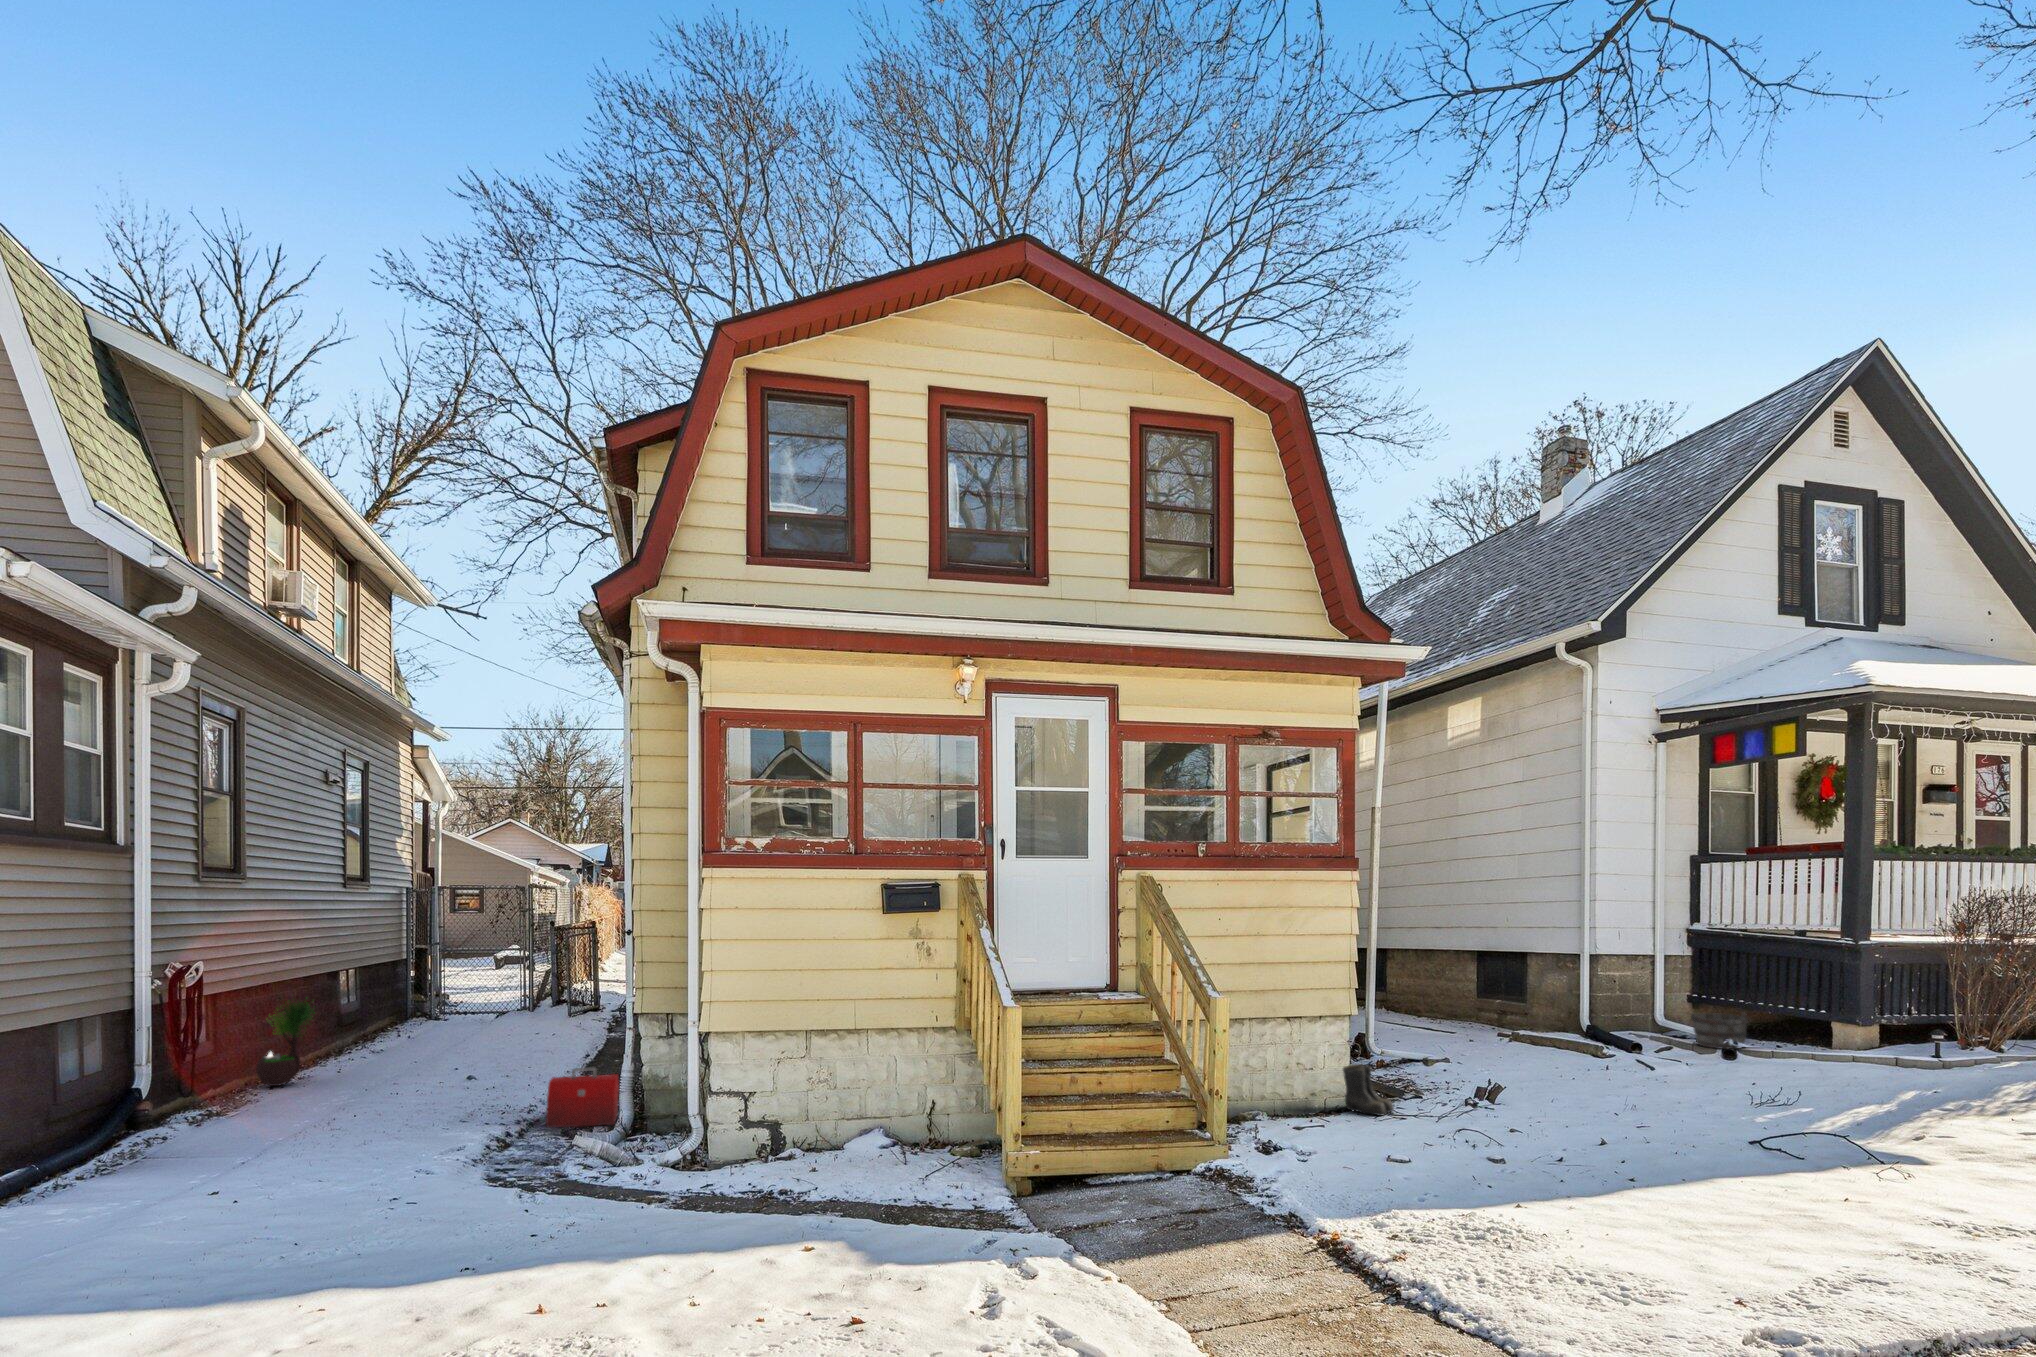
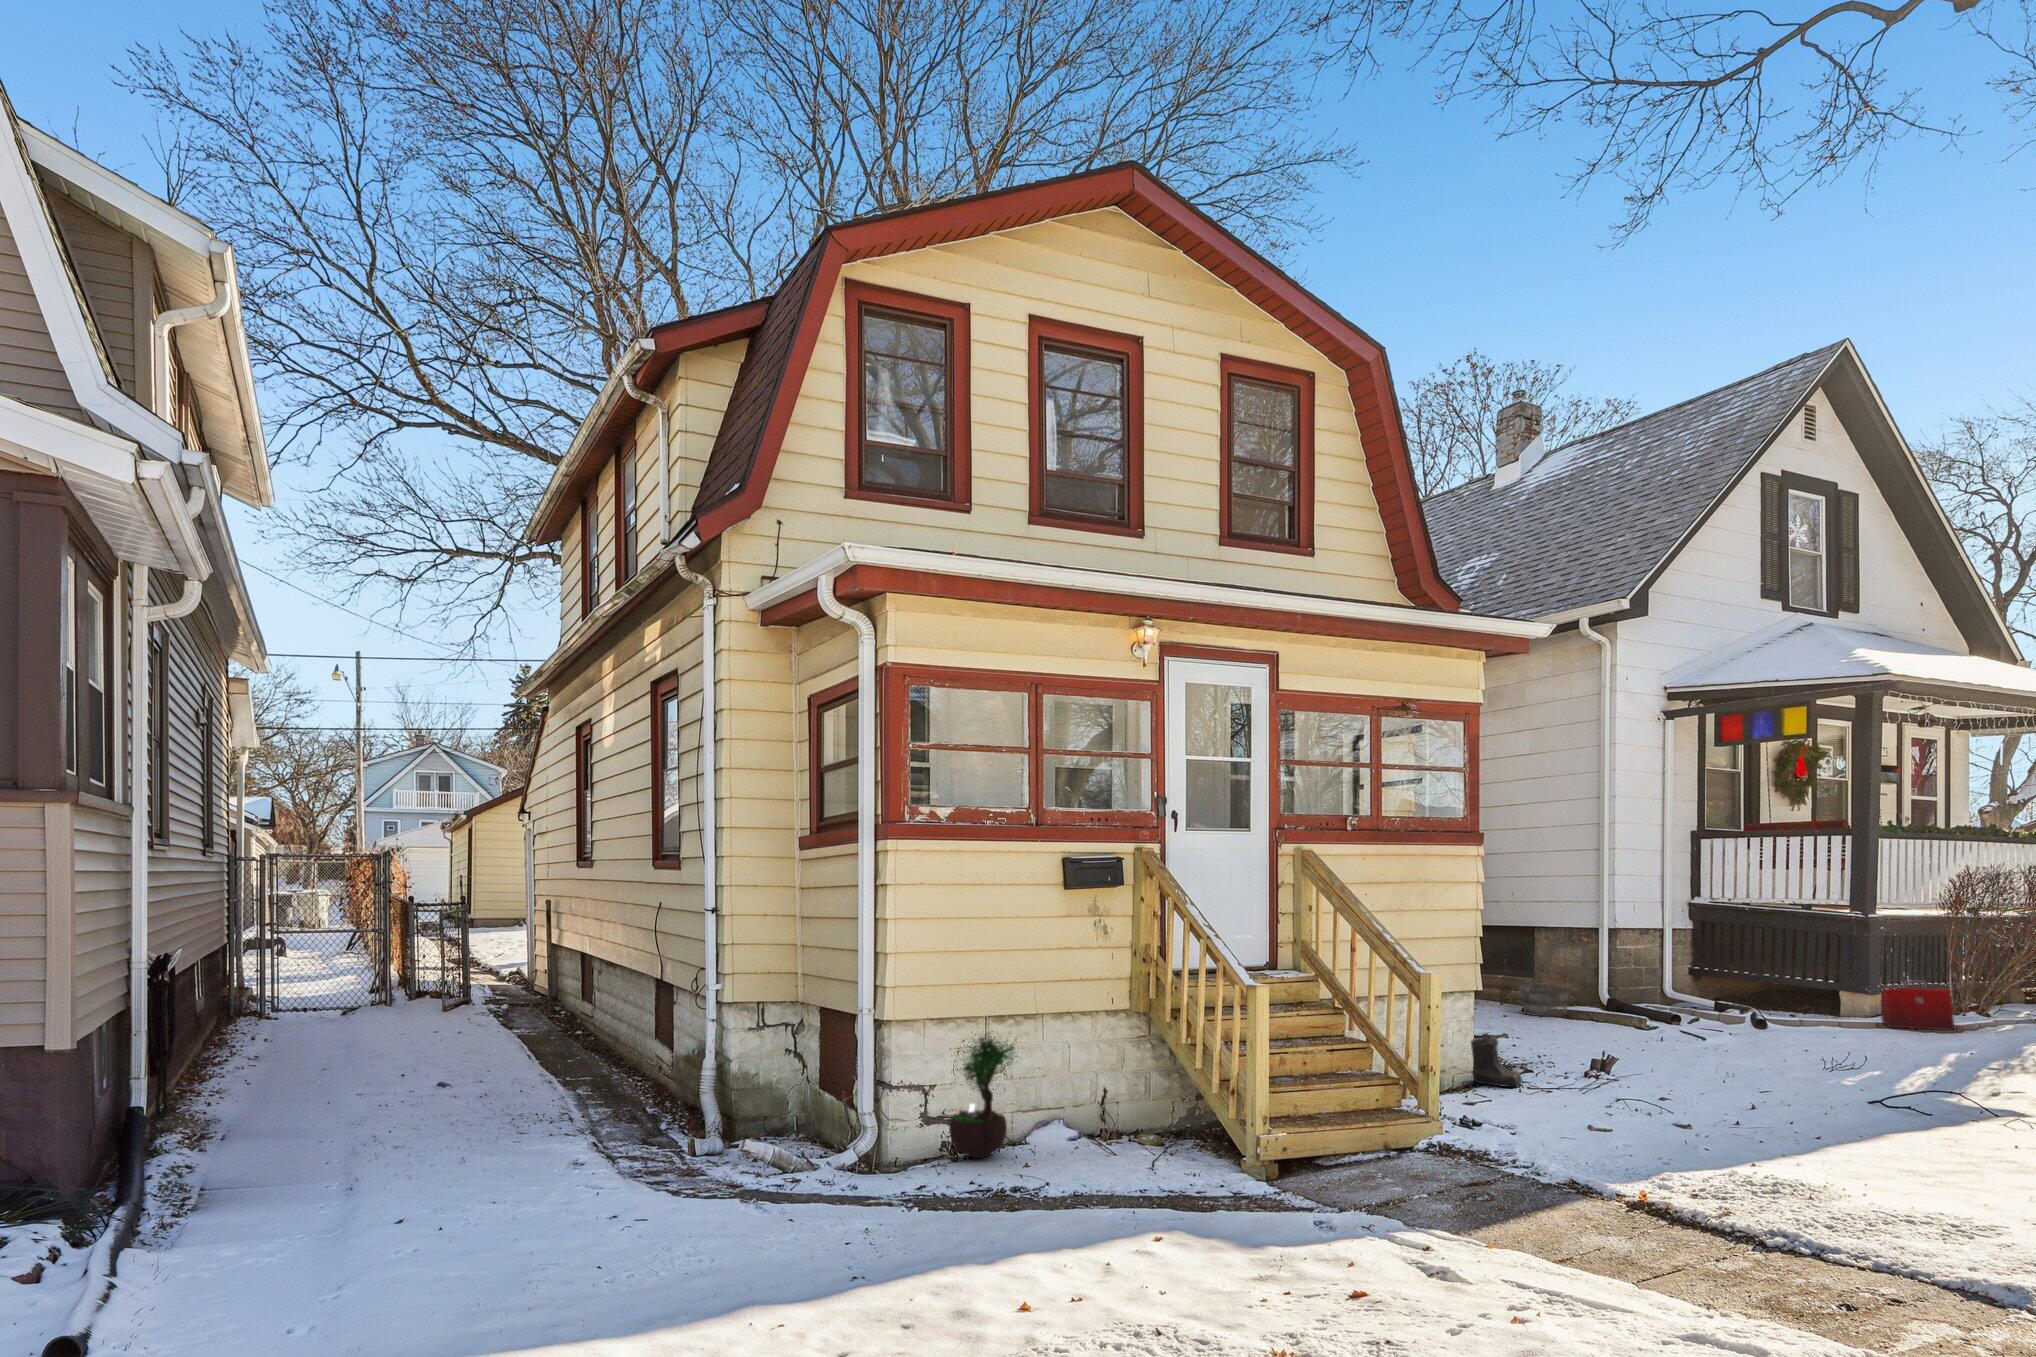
potted tree: present [256,997,315,1086] -> present [950,1034,1018,1158]
bucket: present [1691,1013,1748,1049] -> present [1516,980,1570,1017]
toolbox: present [546,1068,619,1127] -> present [1880,980,1954,1030]

